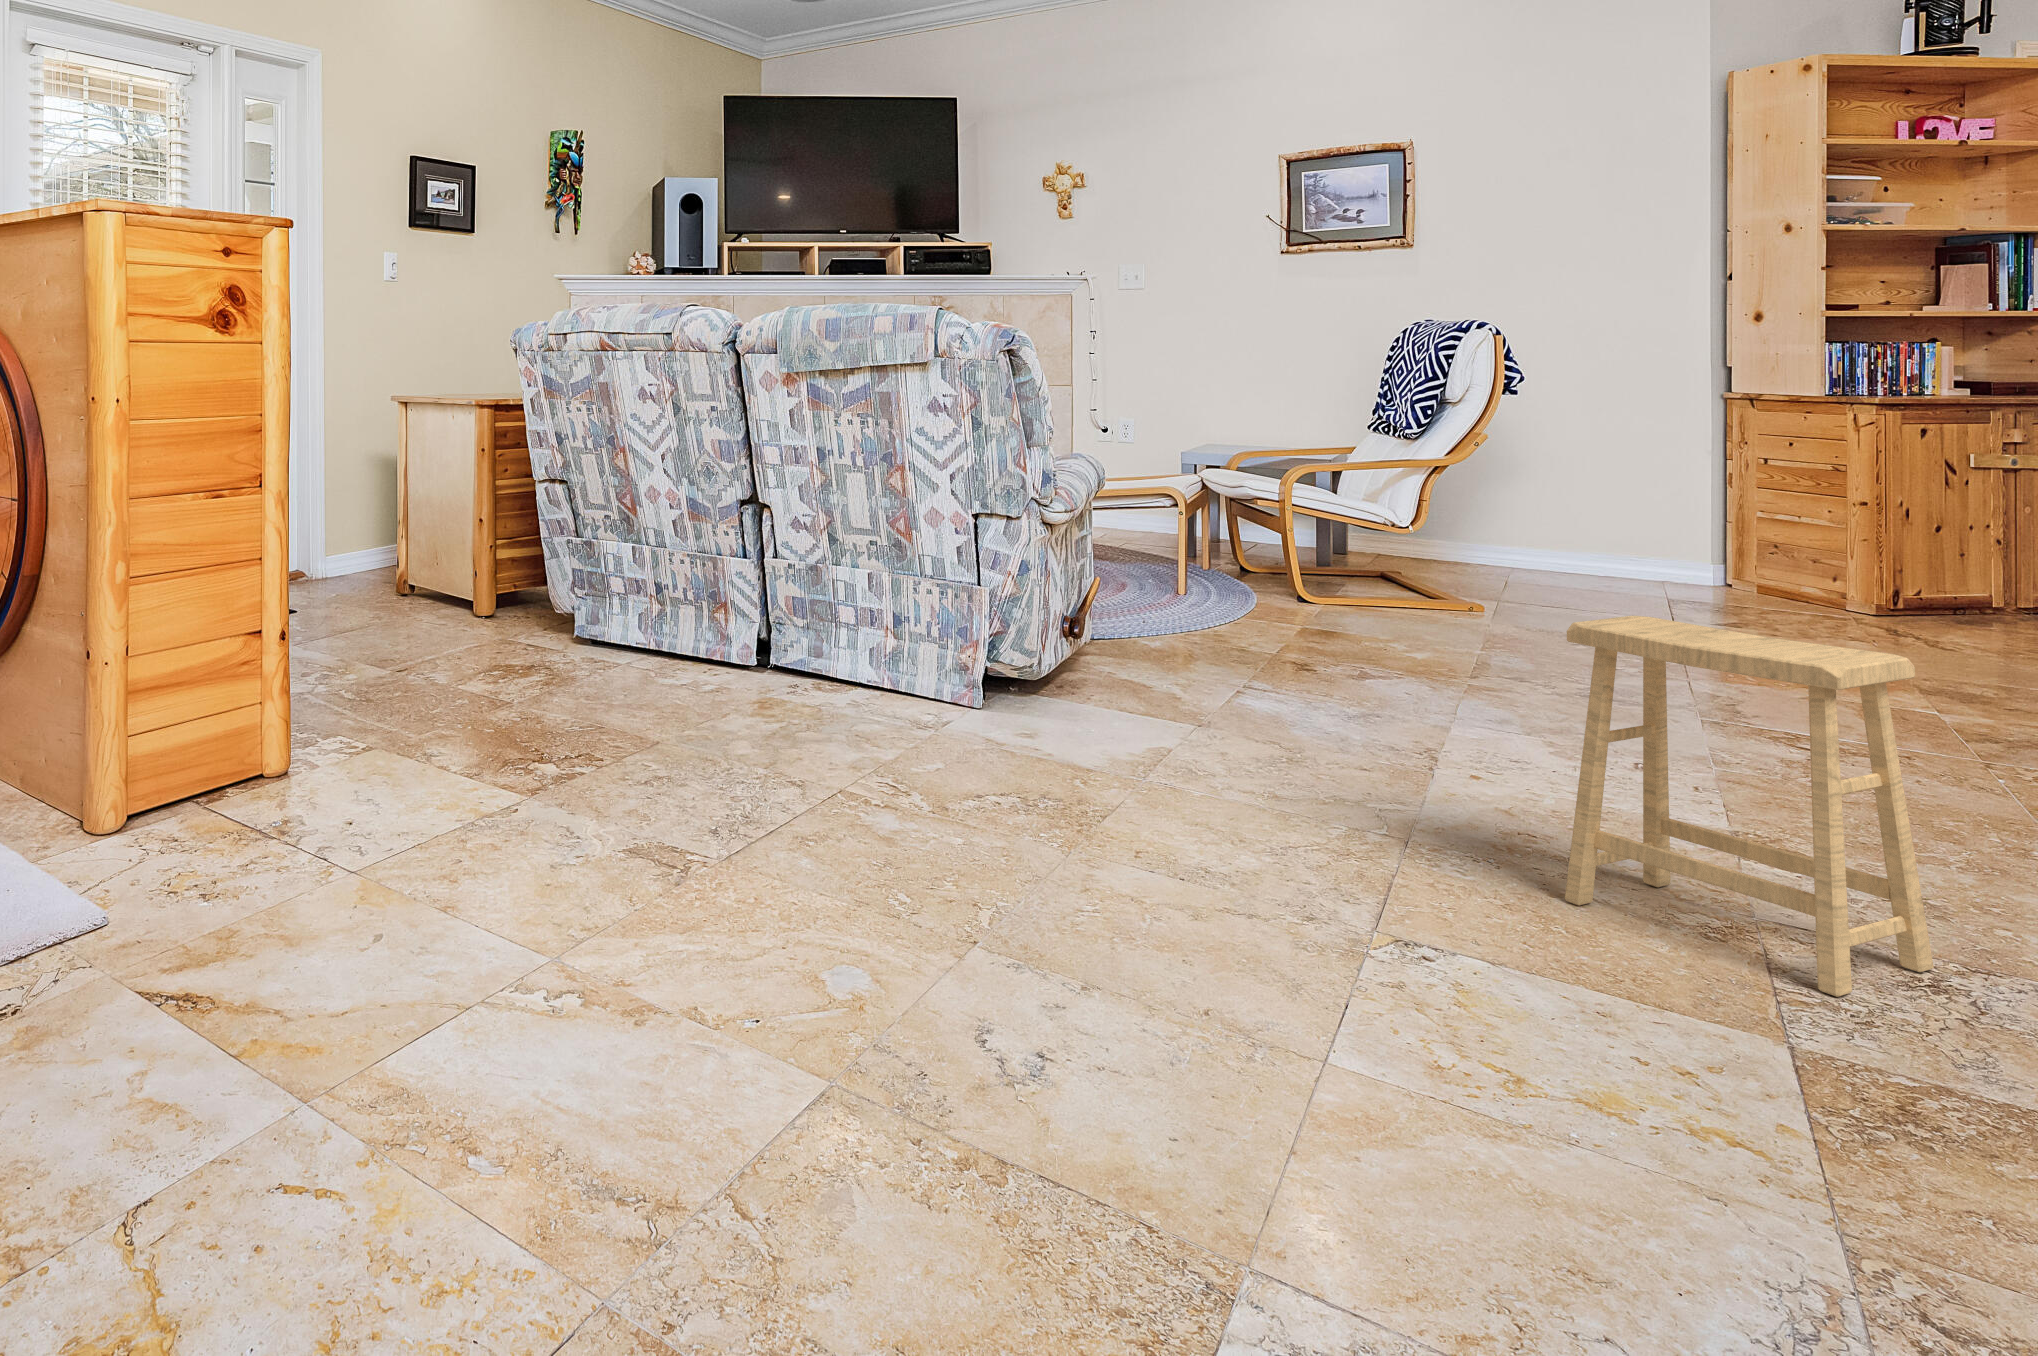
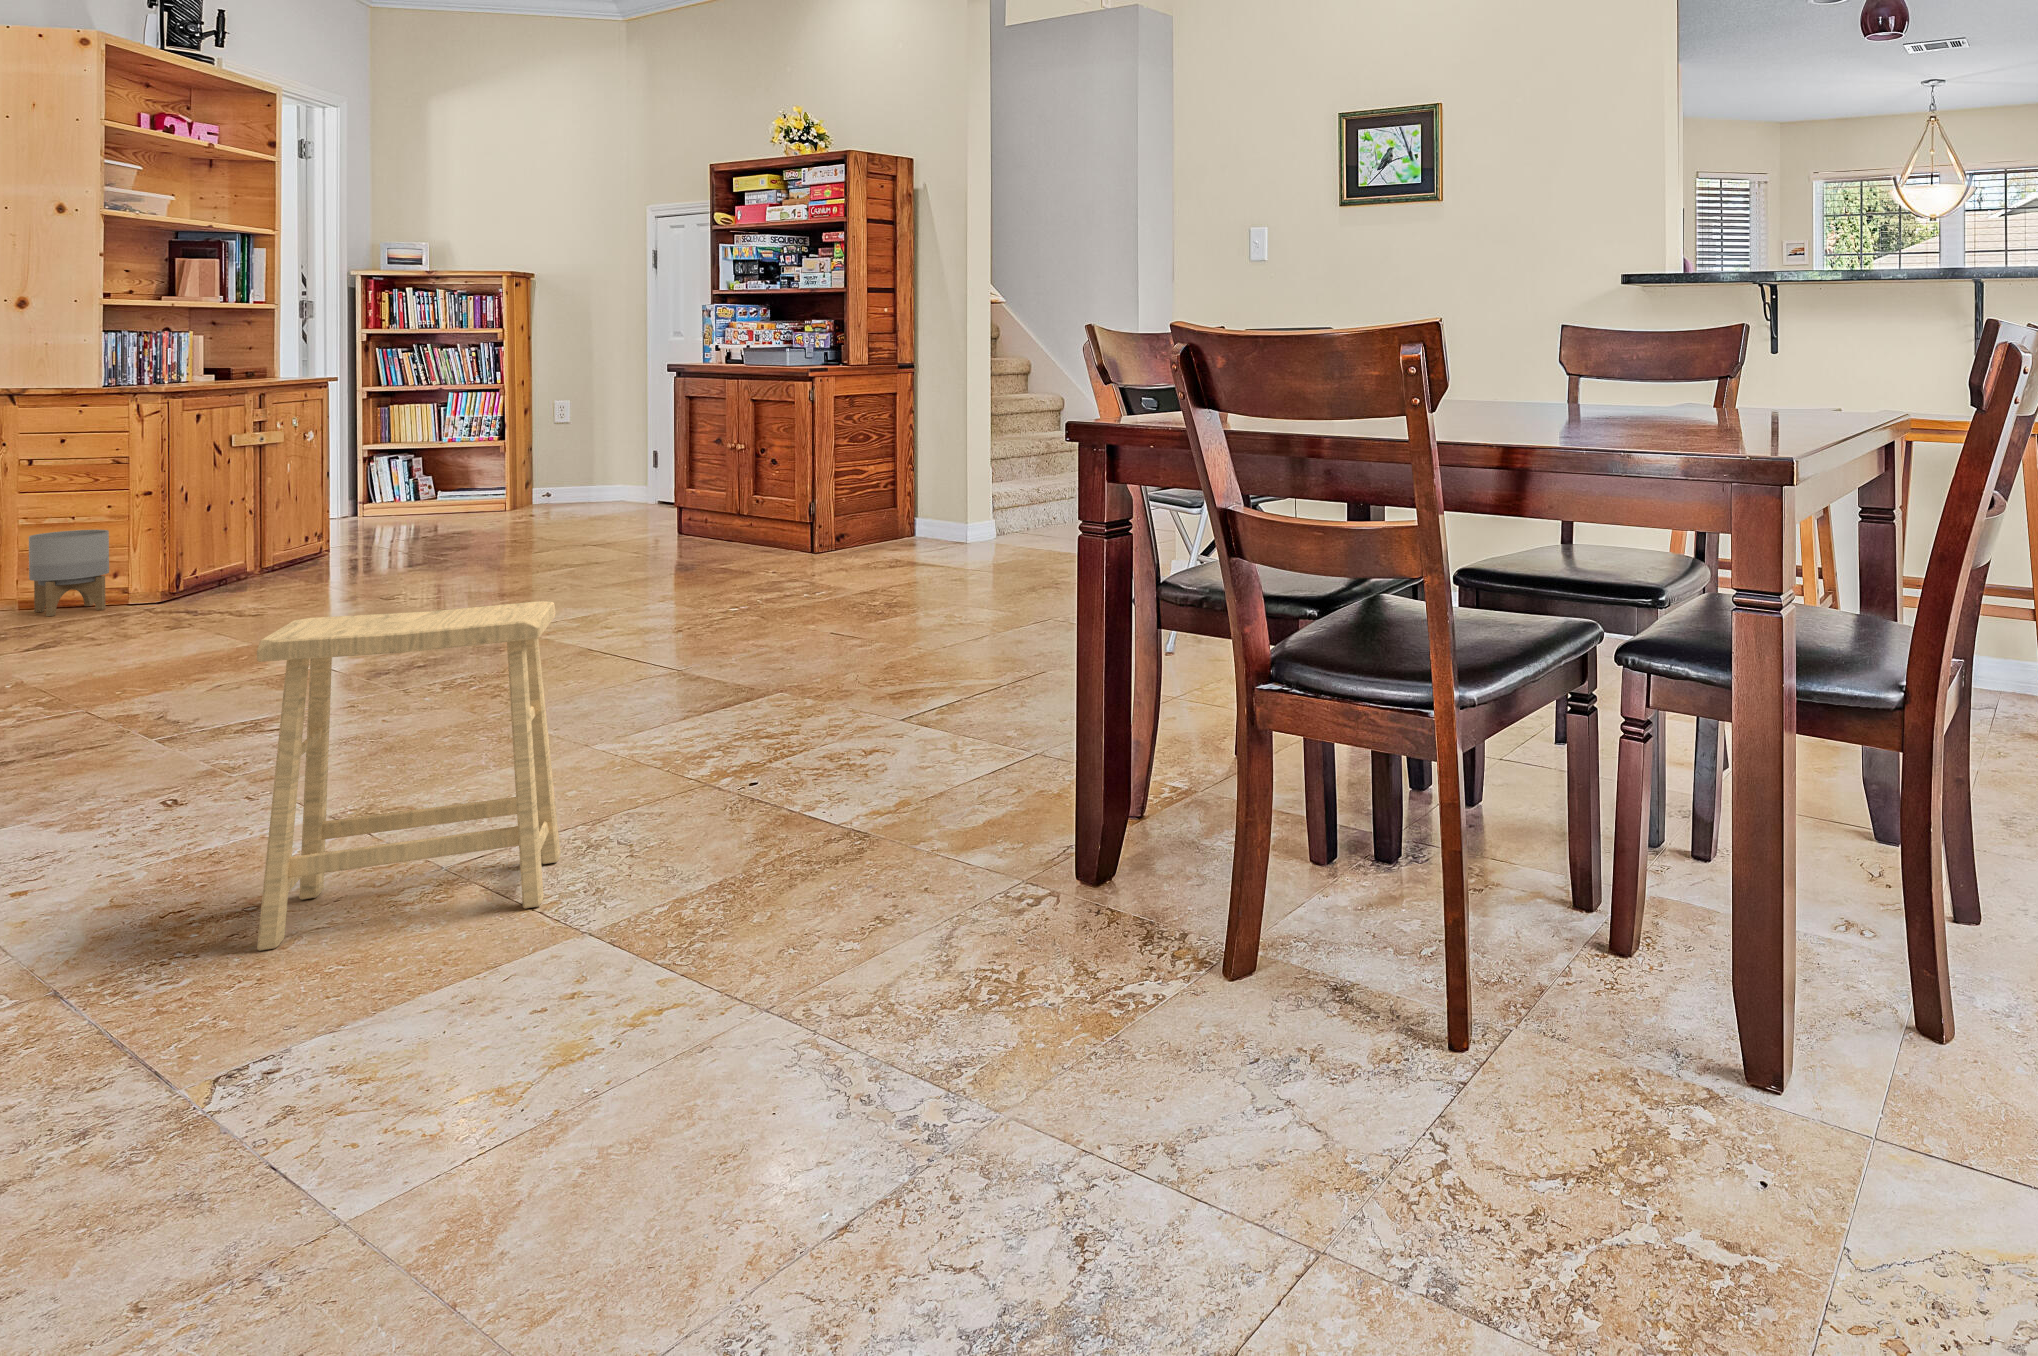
planter: none [1751,529,1824,609] -> present [29,530,109,616]

